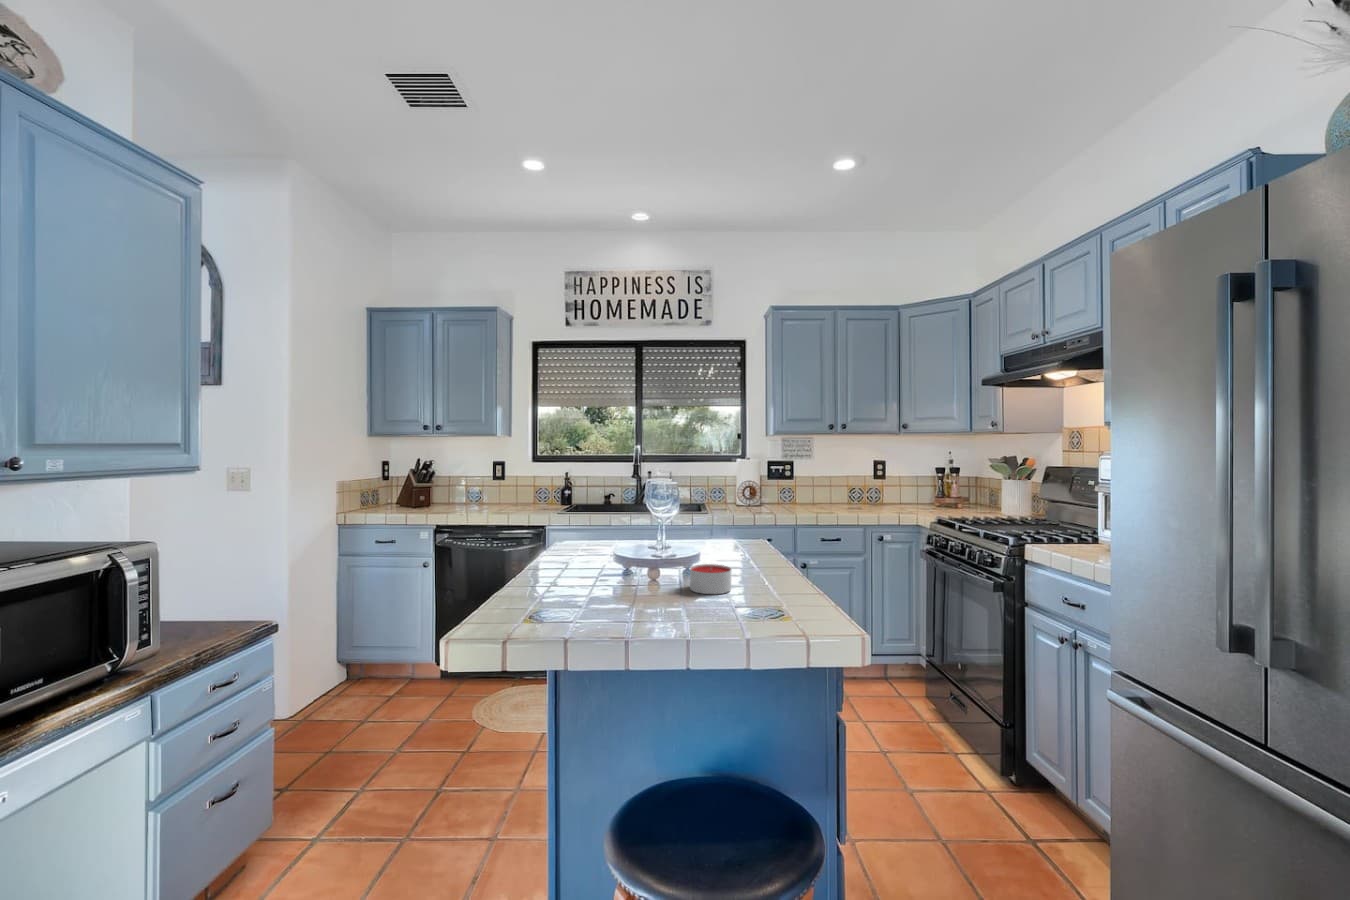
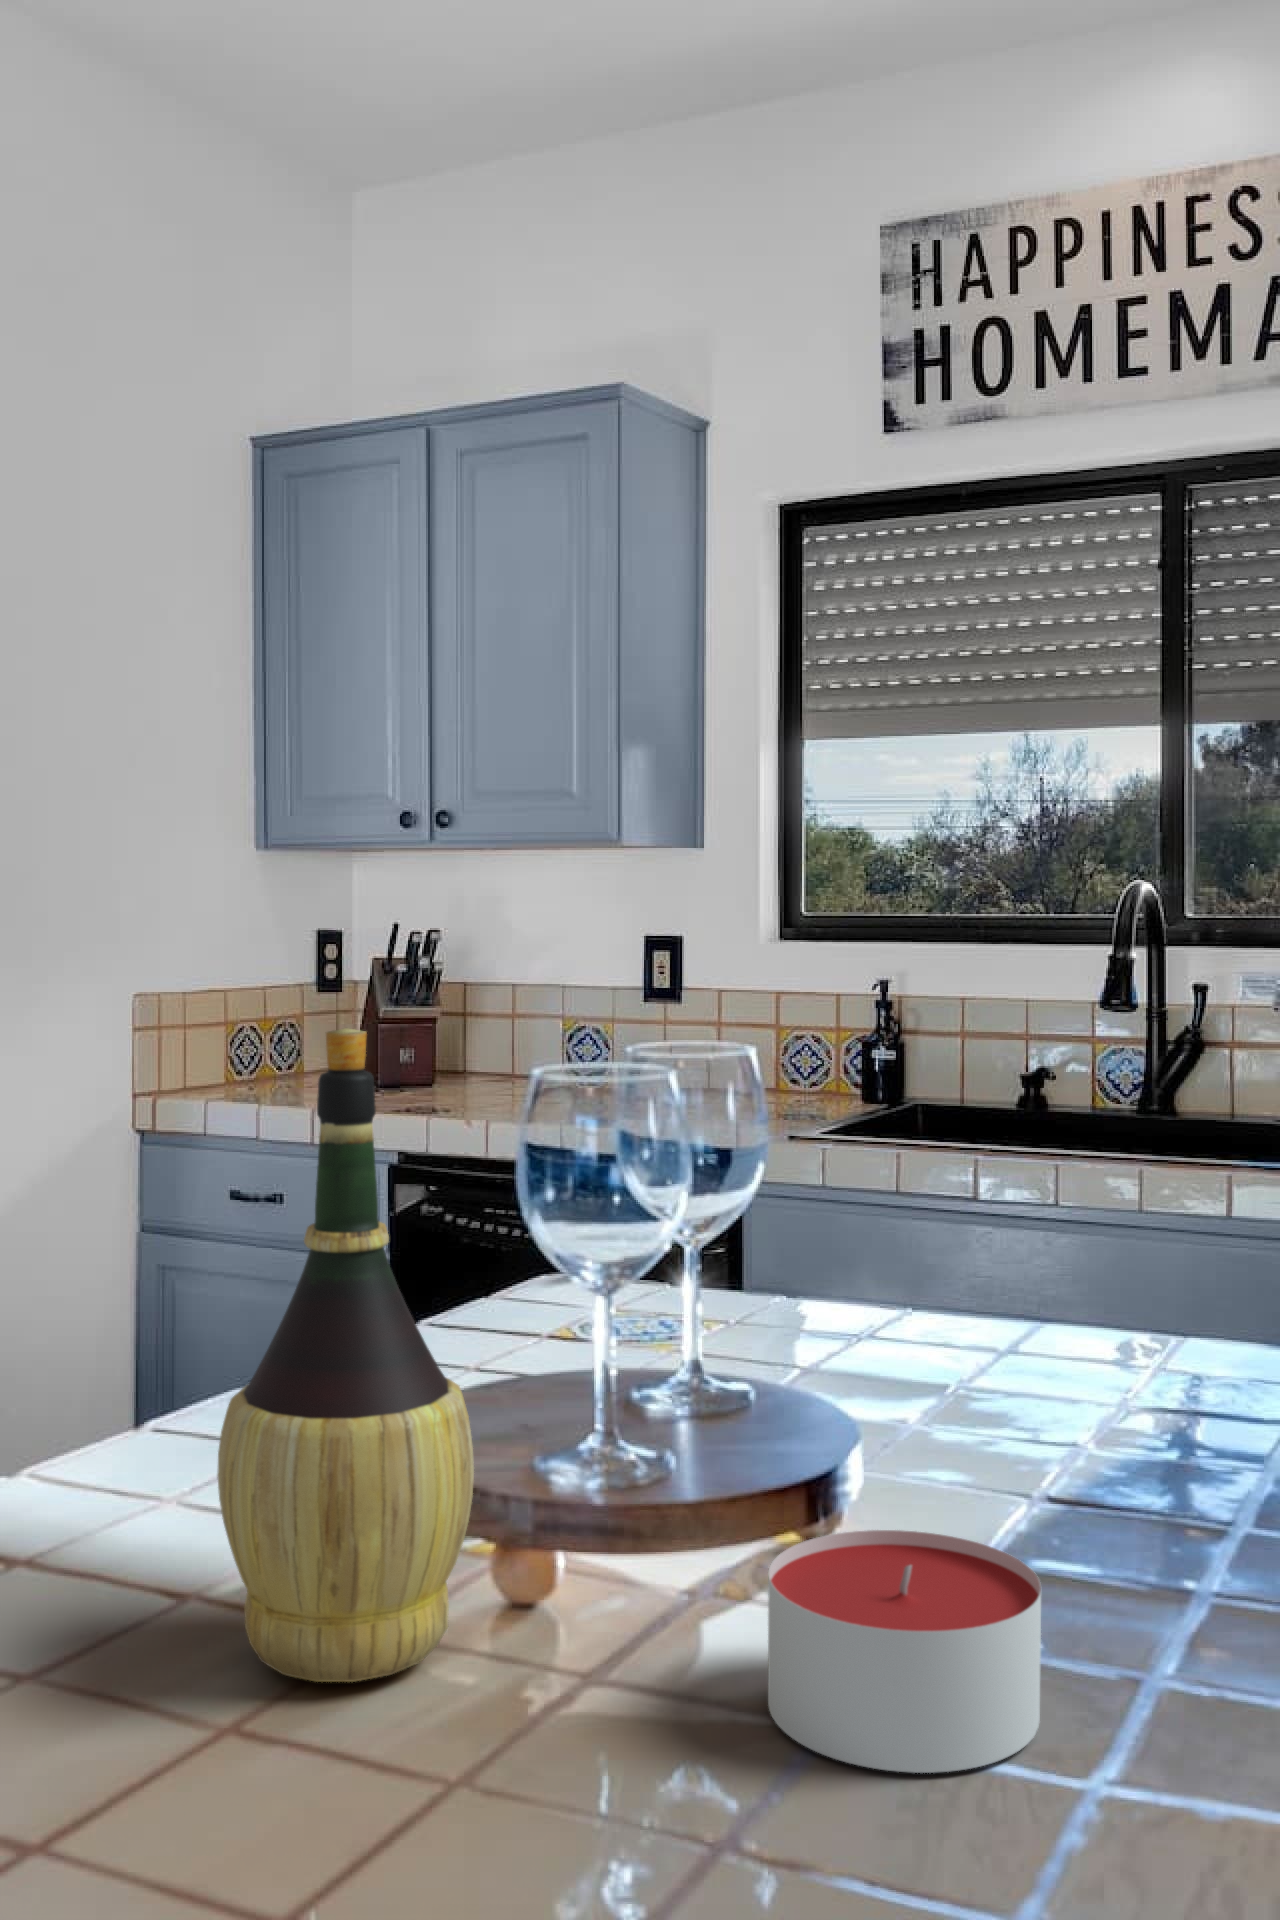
wine bottle: none [600,487,643,596] -> present [217,1028,474,1682]

